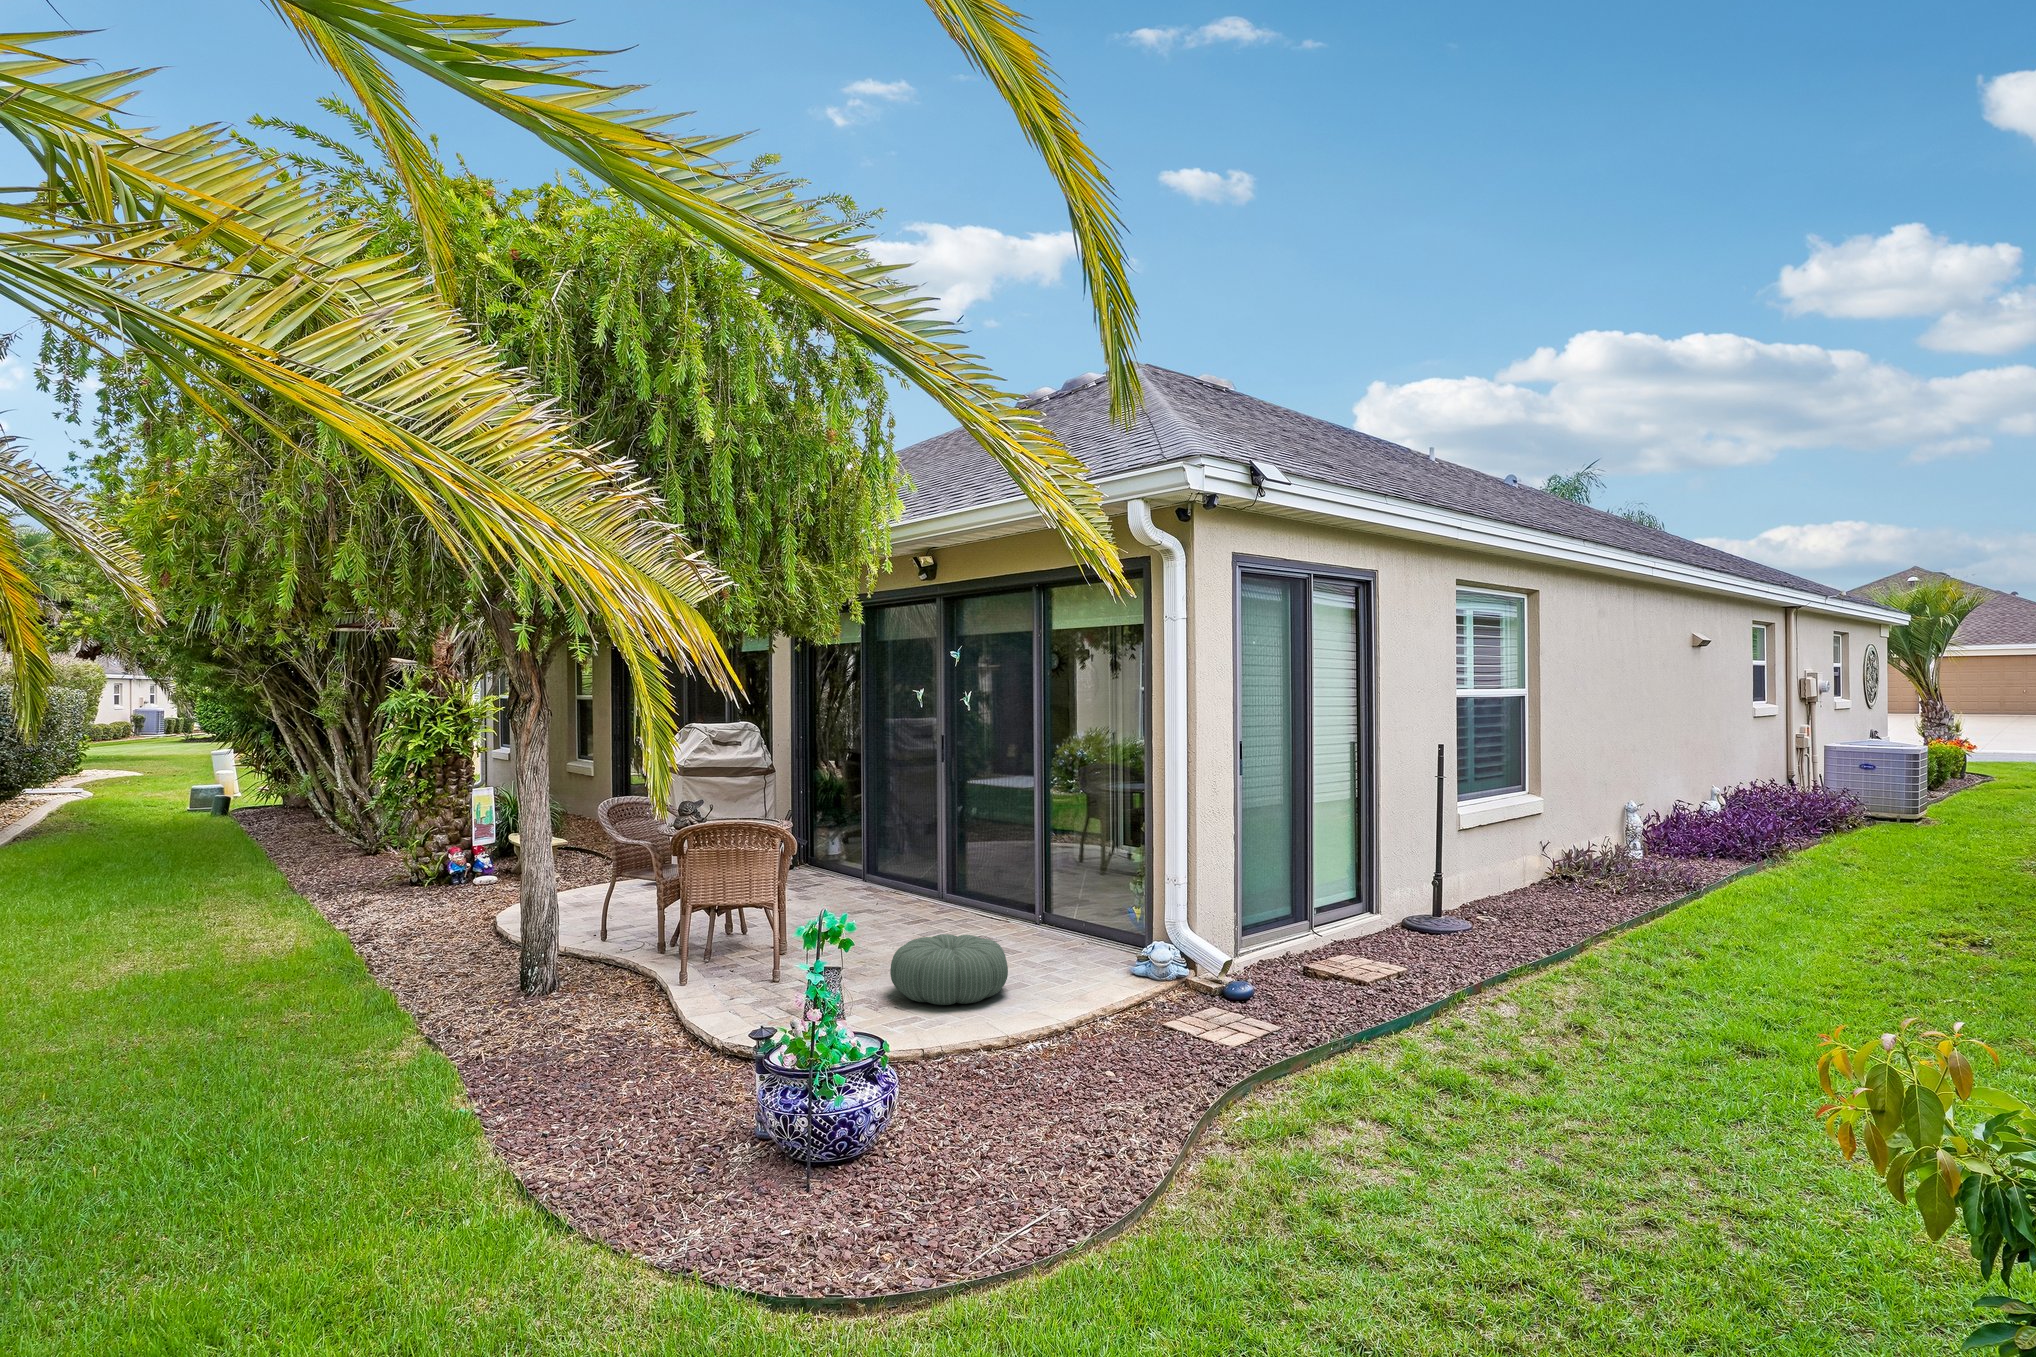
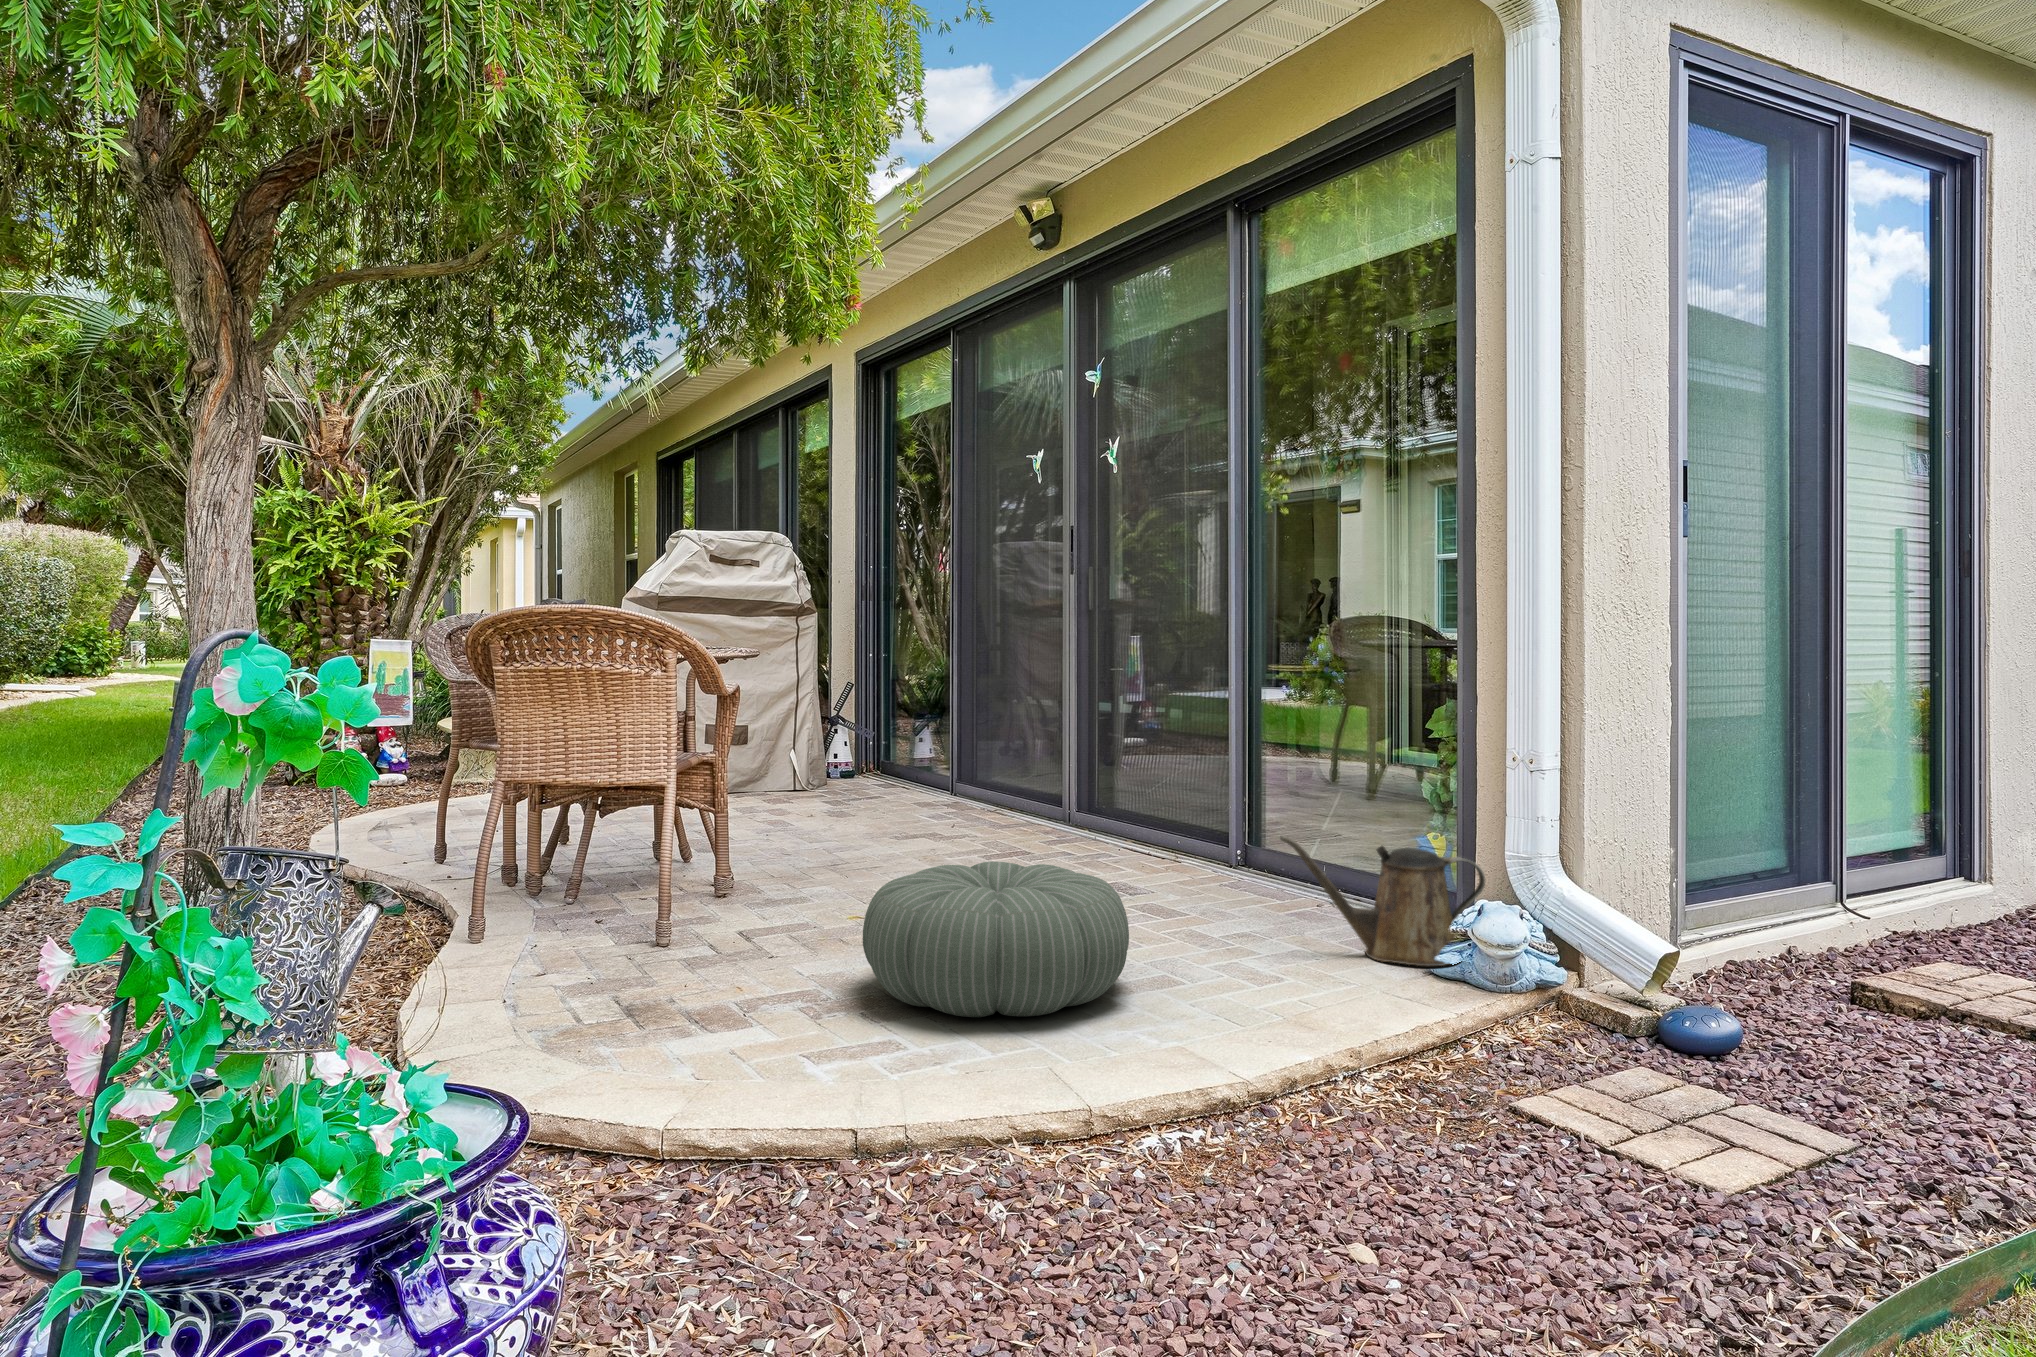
watering can: none [1068,915,1156,971] -> present [1280,836,1485,966]

